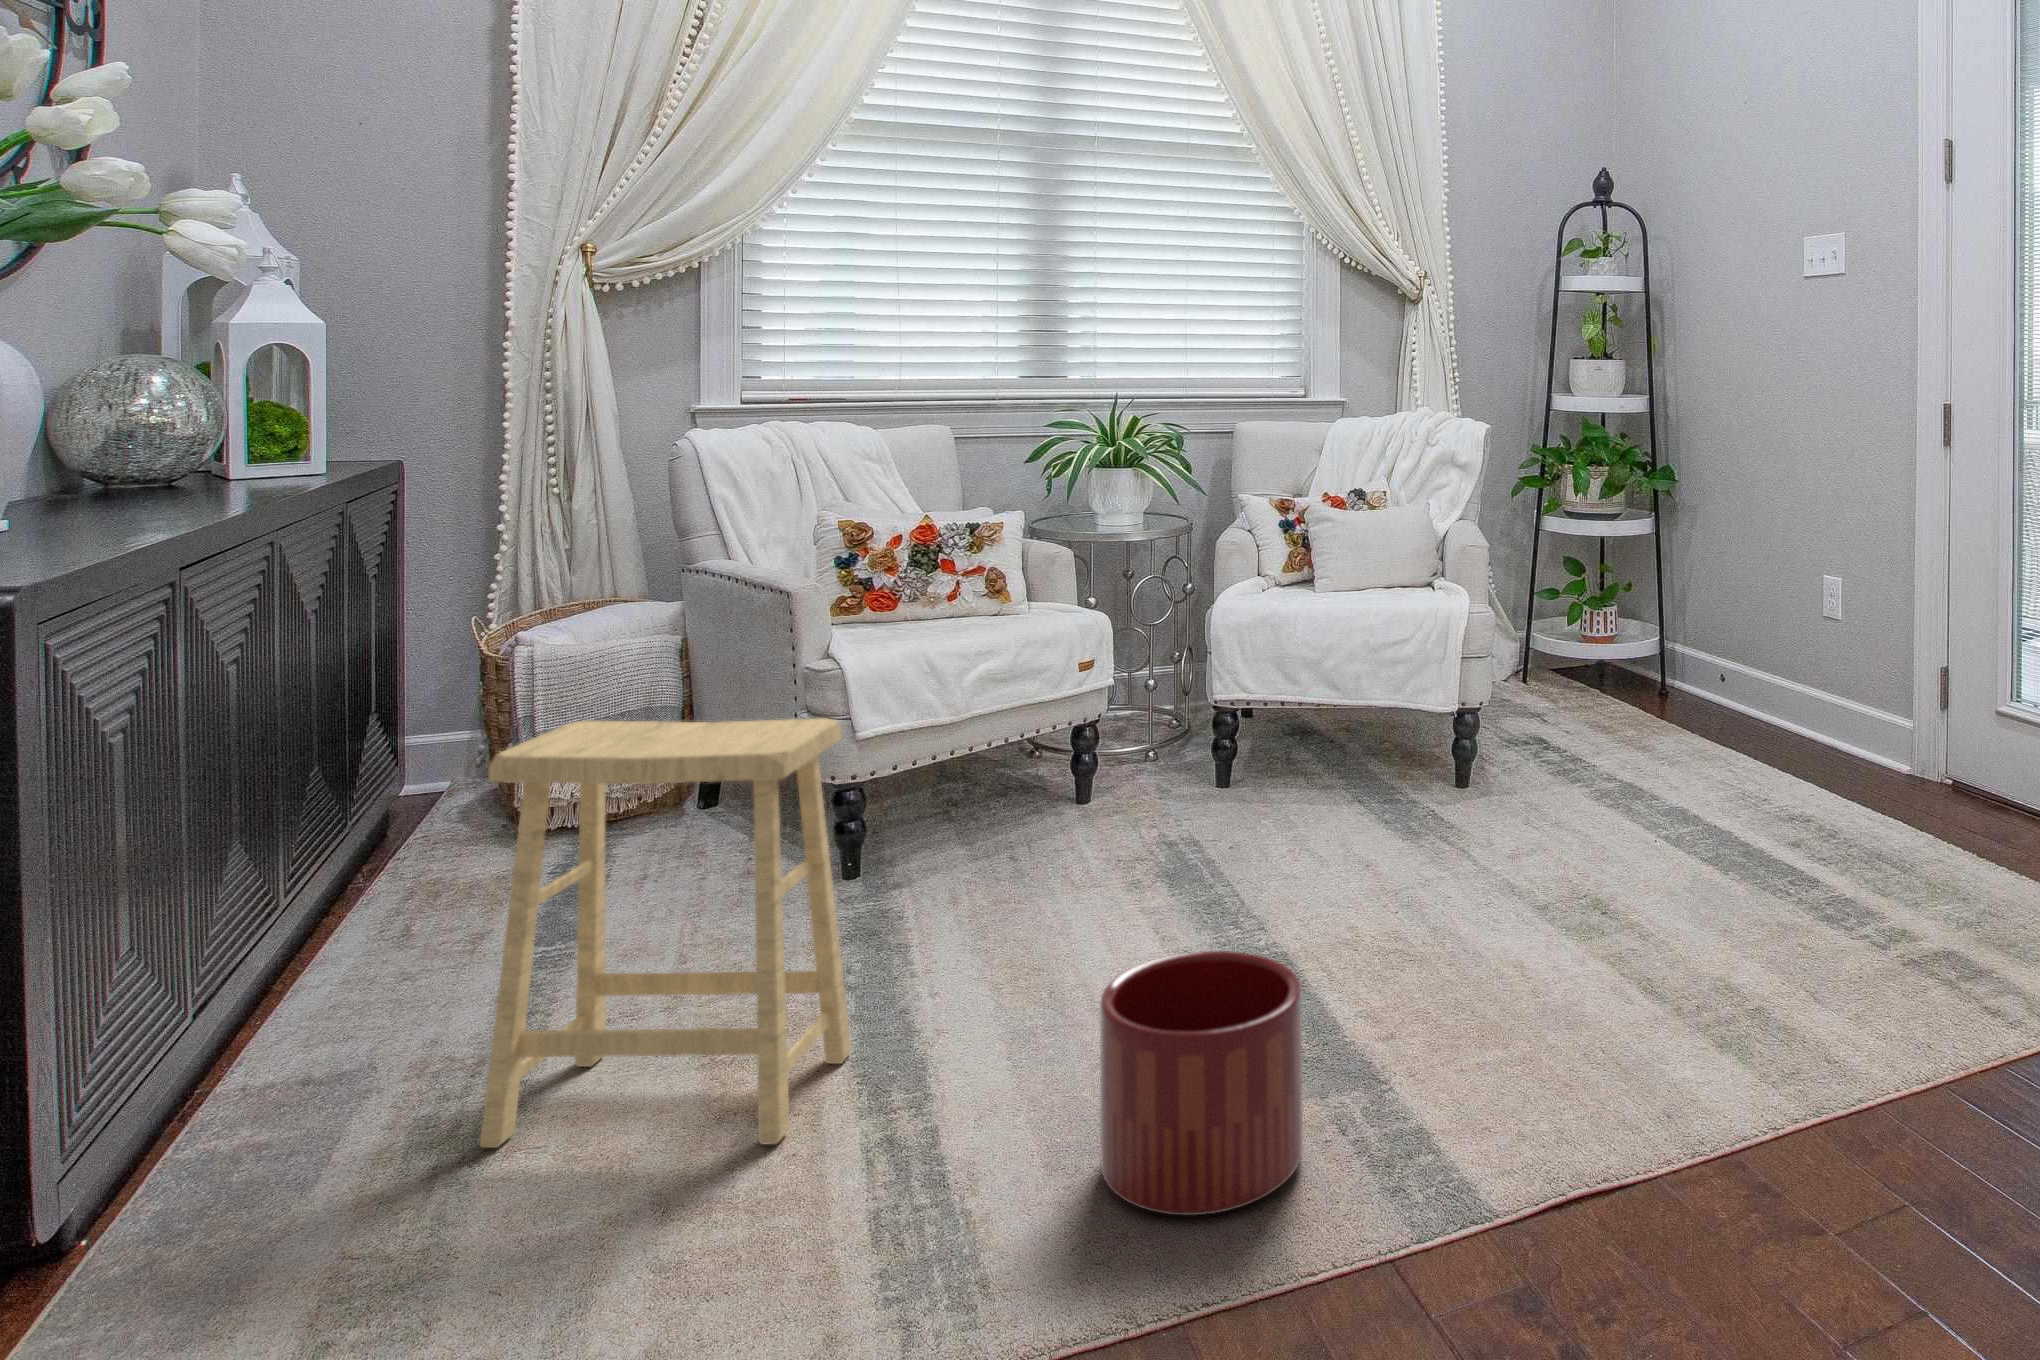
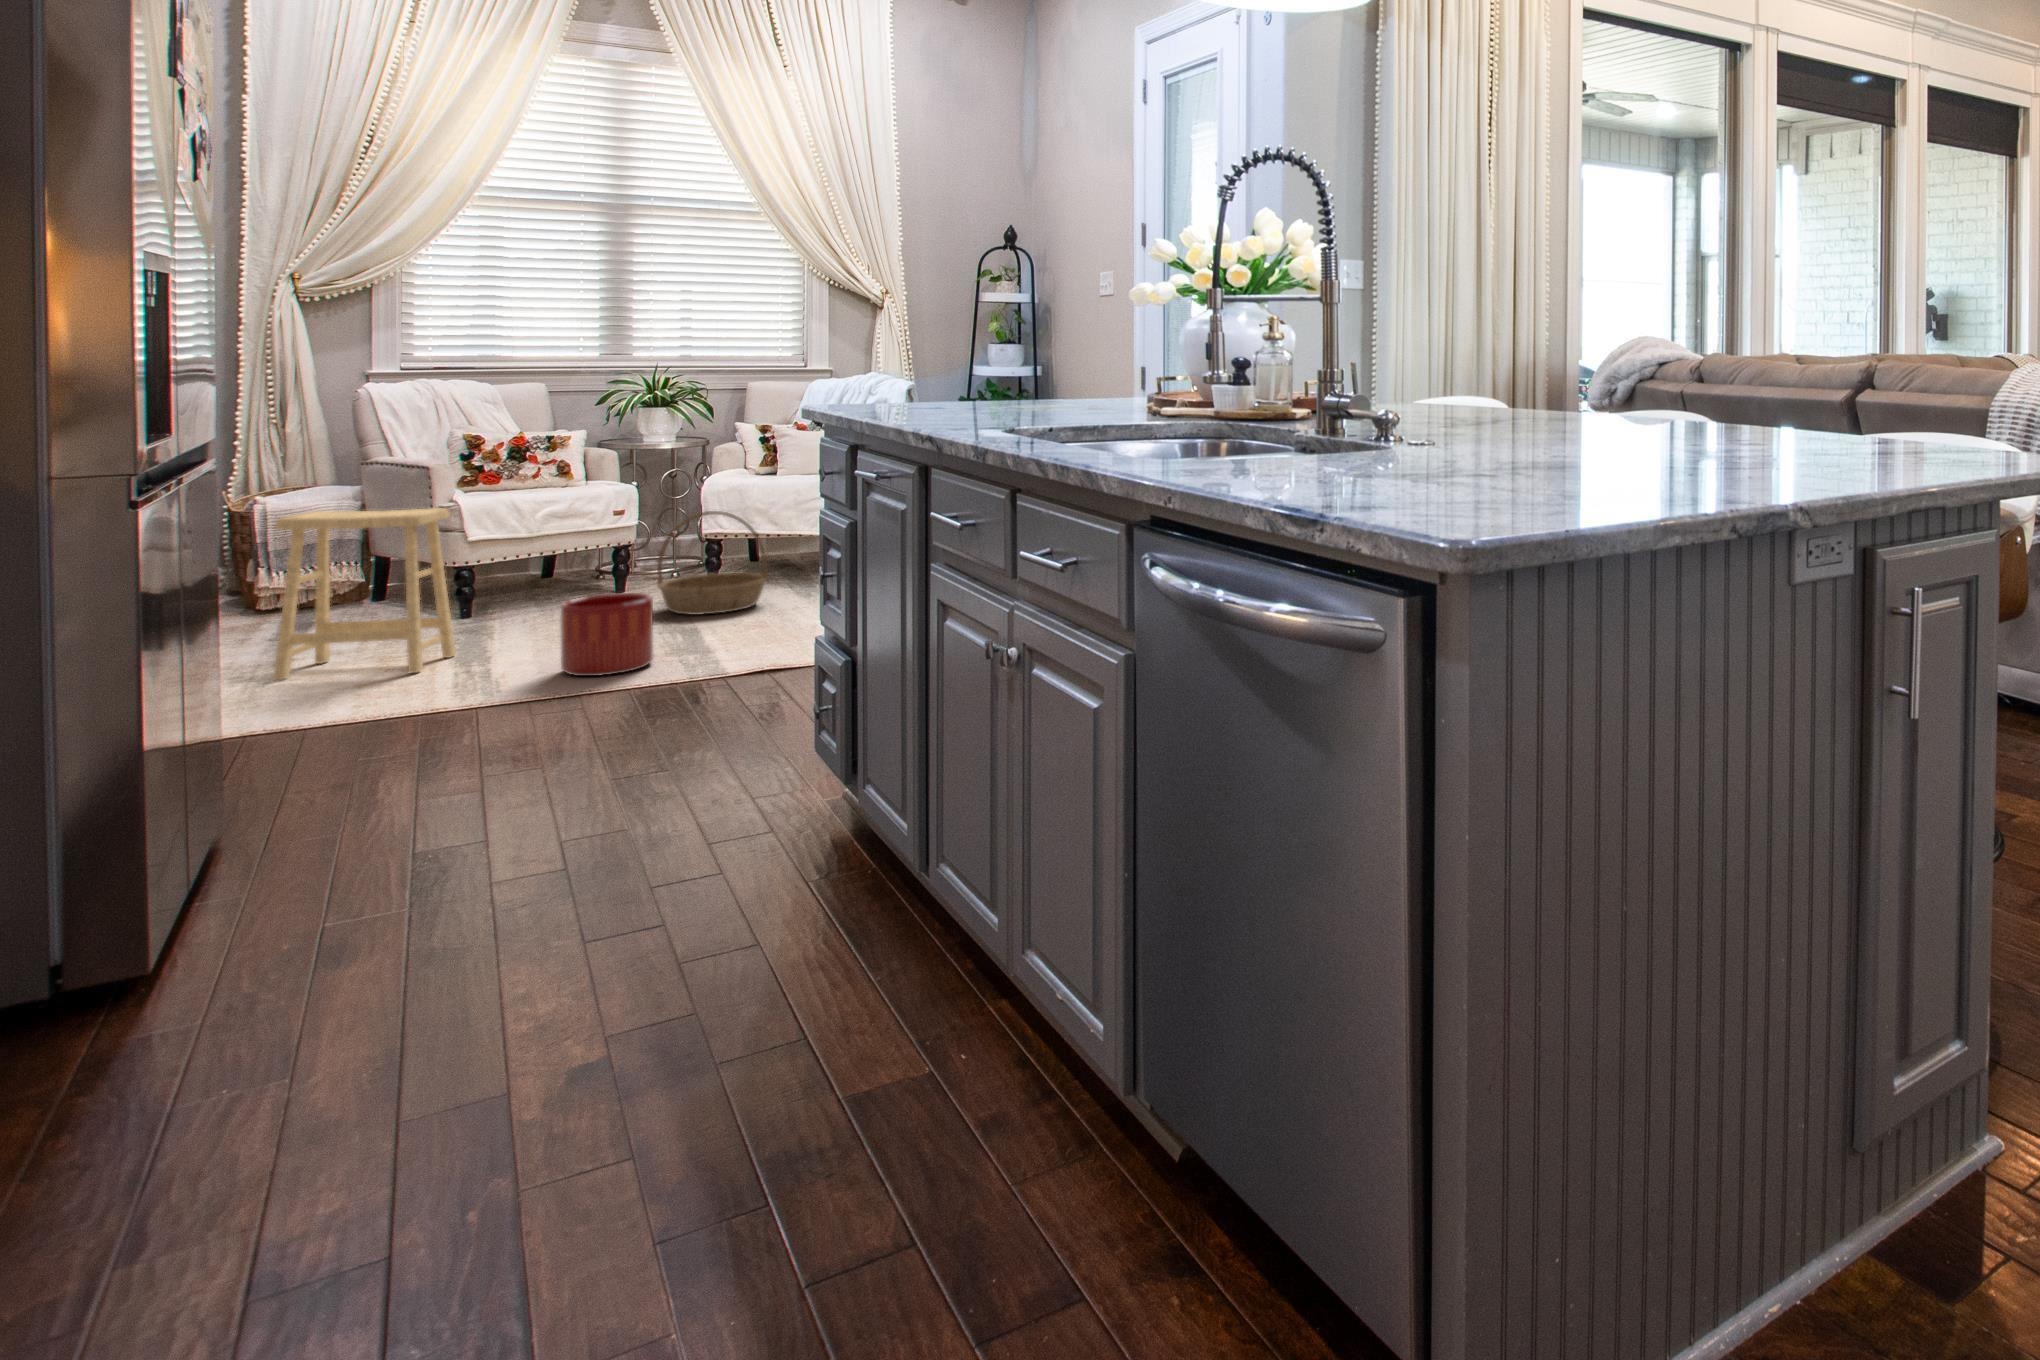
basket: none [1187,687,1385,910] -> present [657,511,768,615]

